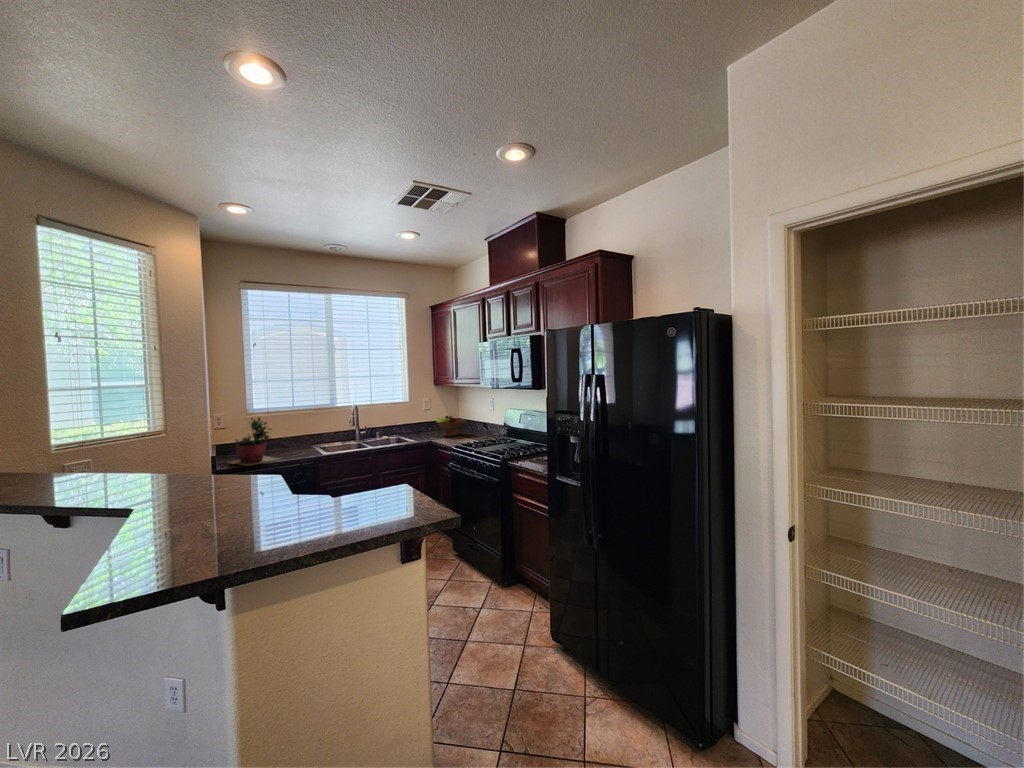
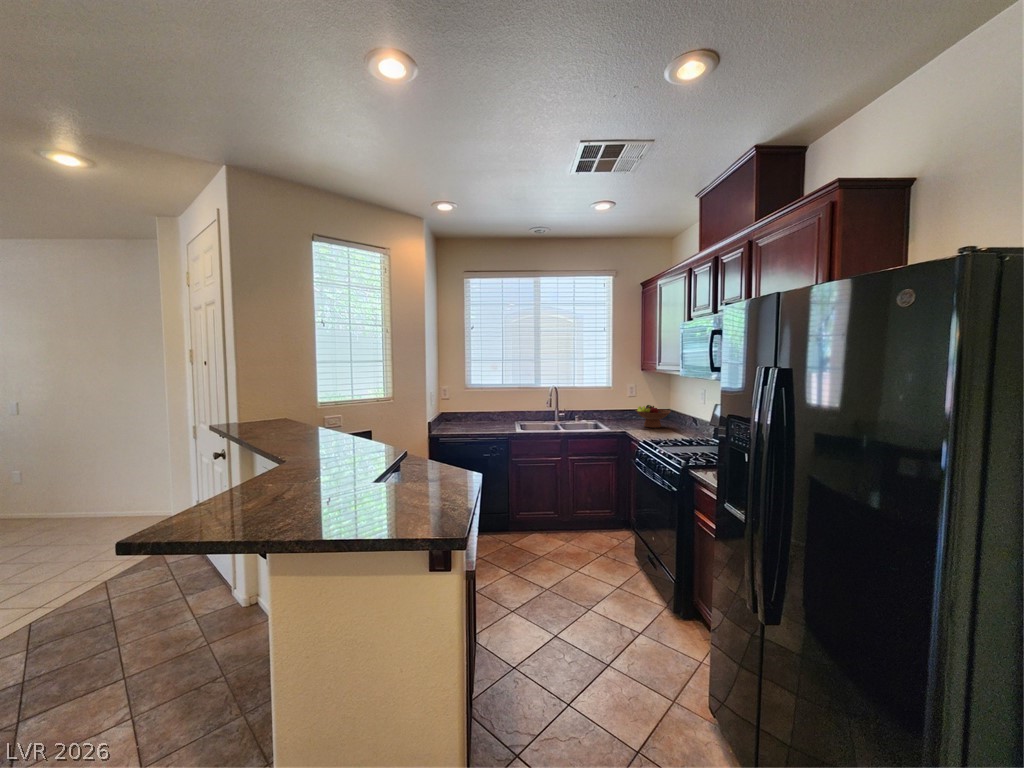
succulent plant: present [229,417,280,466] -> none [453,392,491,432]

